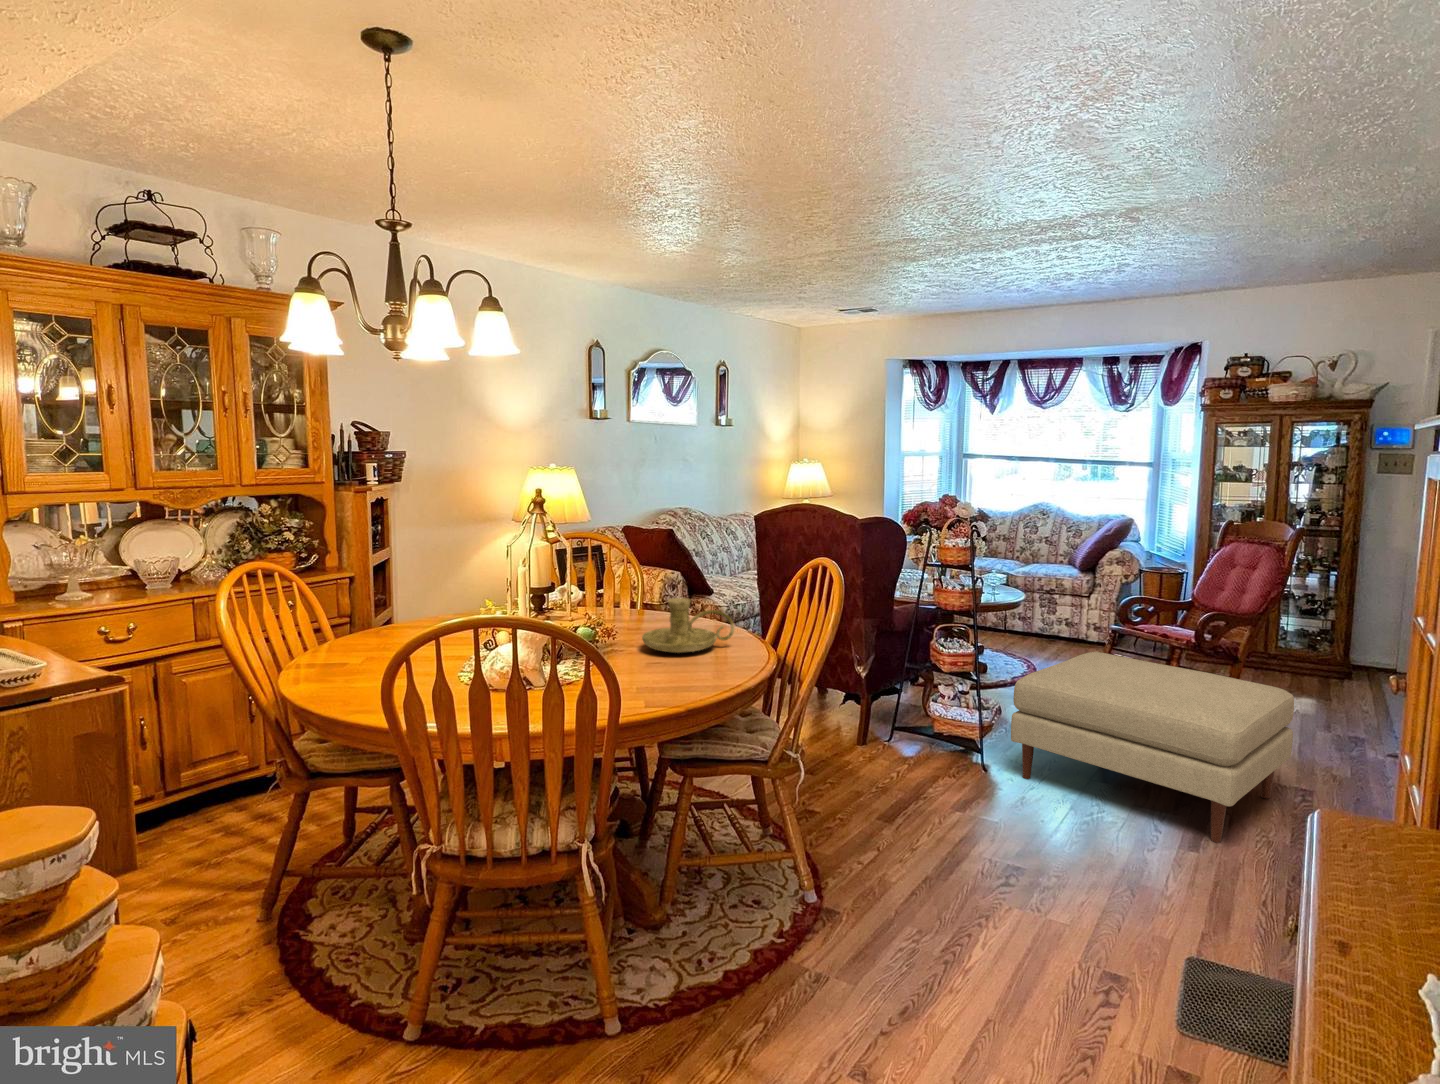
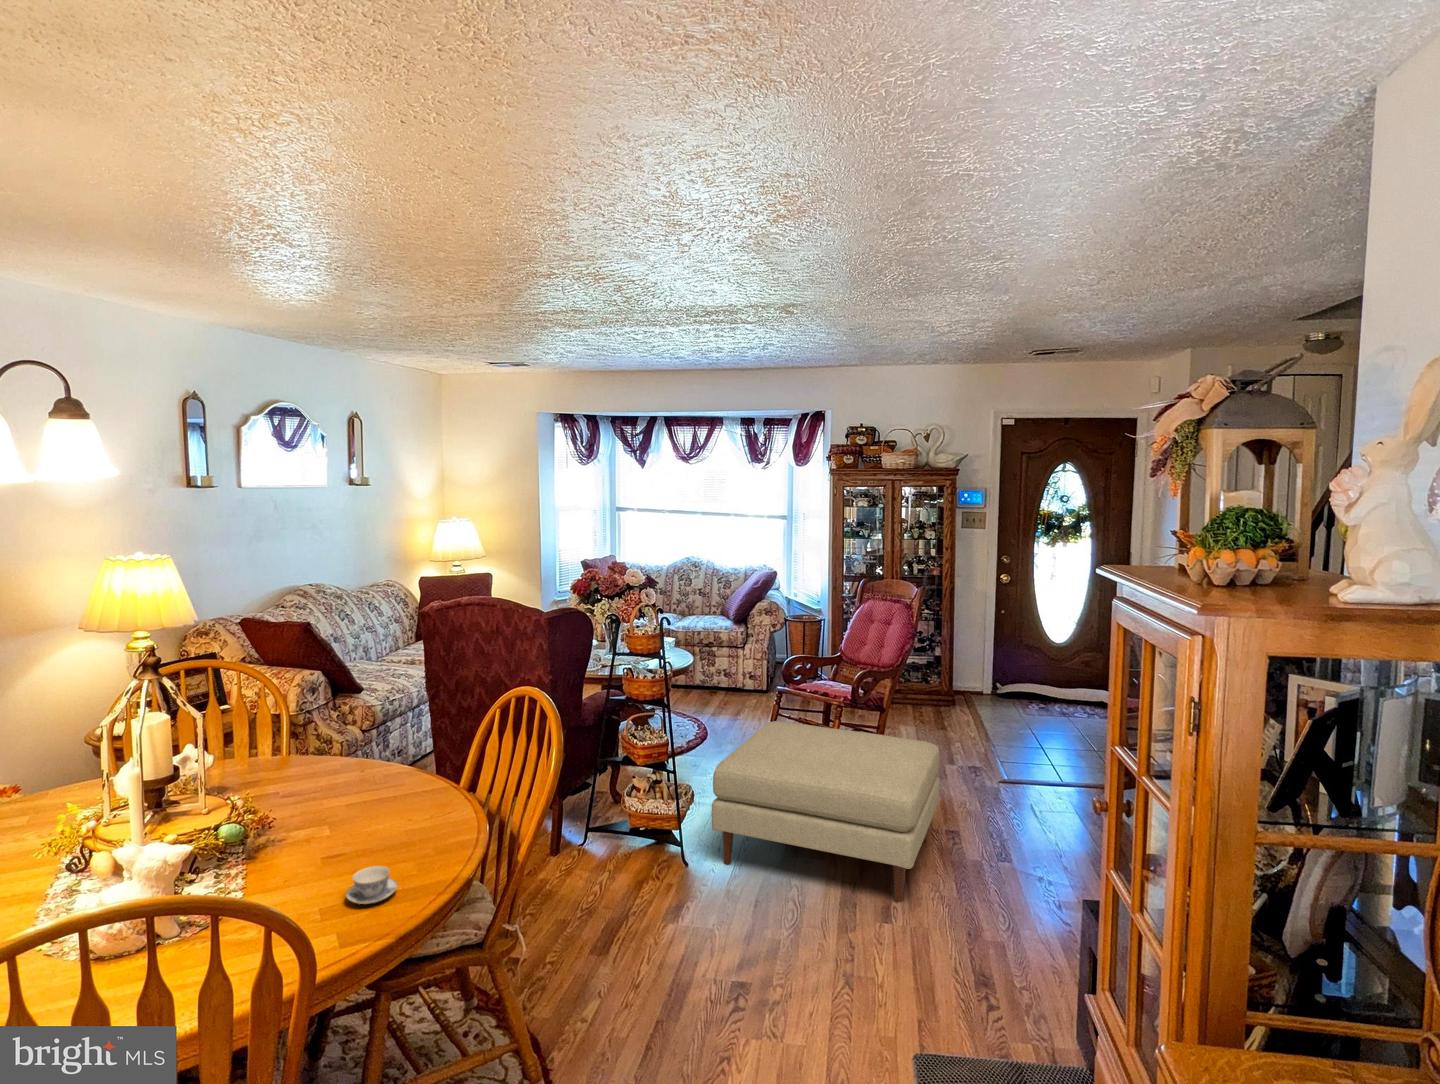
candle holder: present [642,598,734,653] -> none [305,765,431,843]
teacup: none [660,660,698,683] -> present [346,866,398,904]

